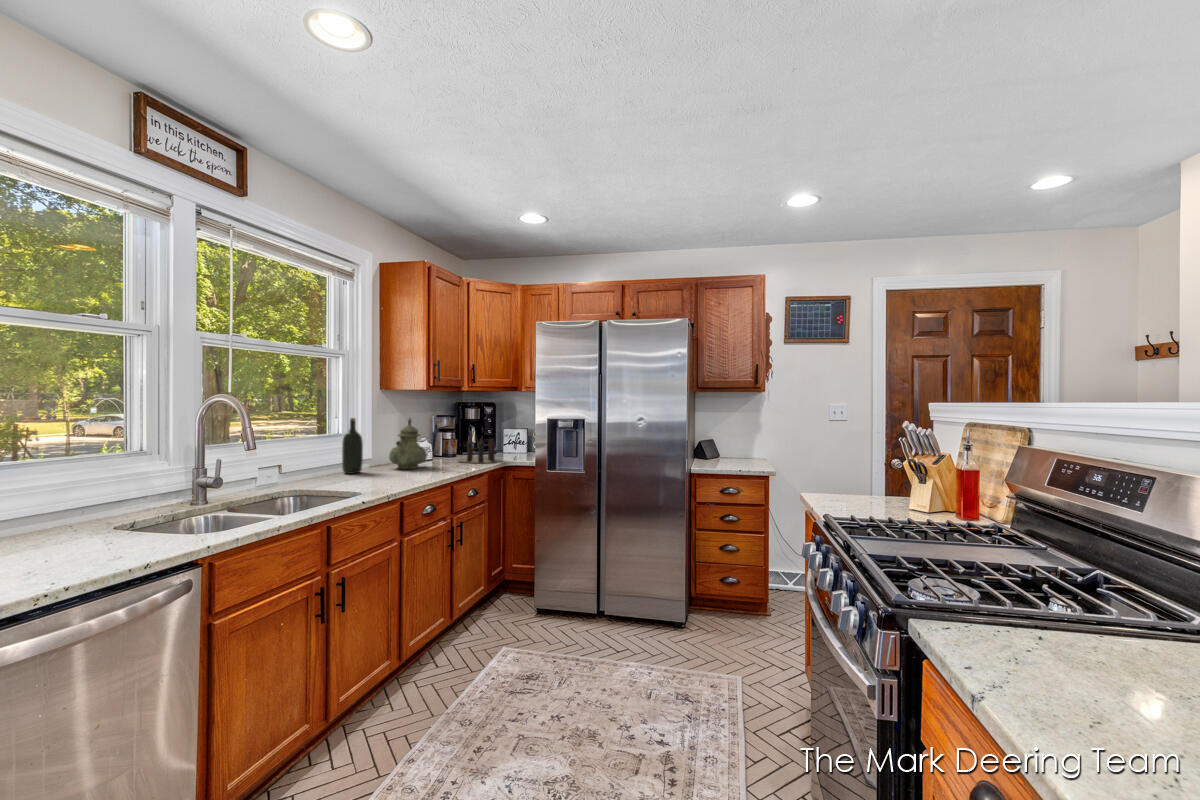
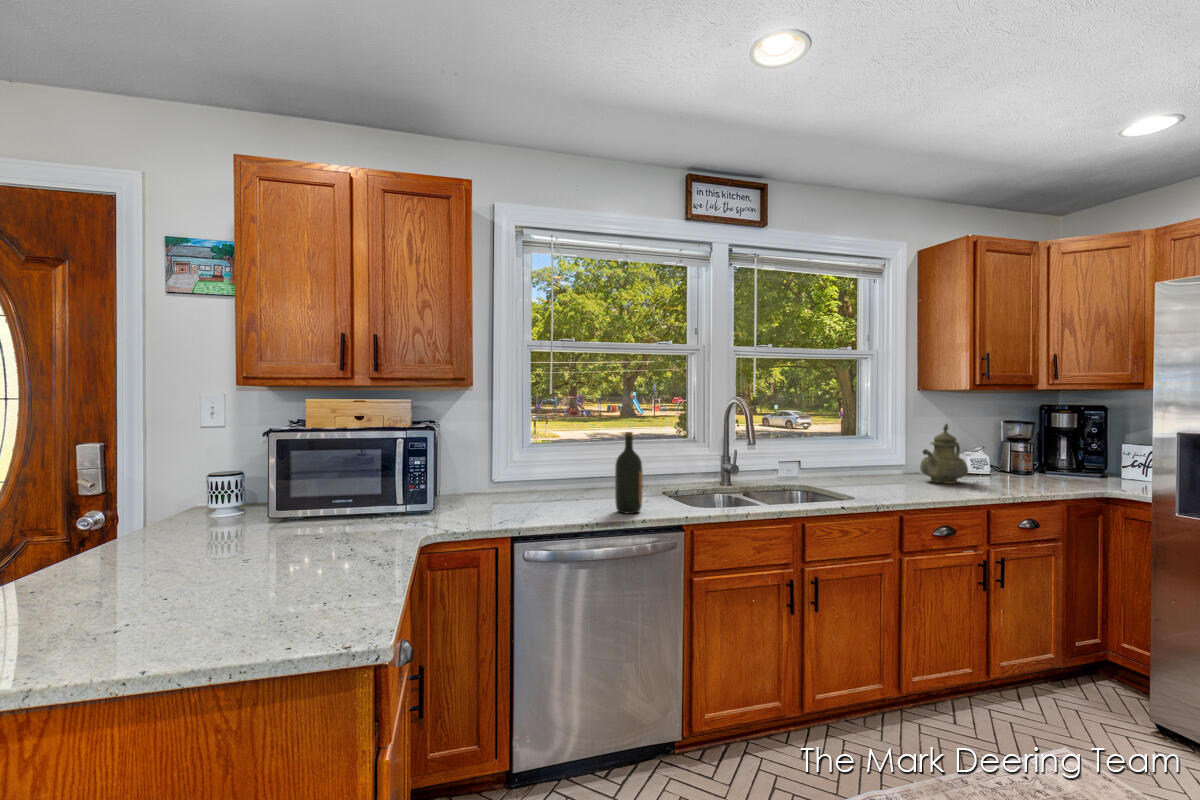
wine bottle: present [342,418,363,474] -> present [615,432,643,513]
candle: present [459,438,502,463] -> none [1020,452,1115,490]

